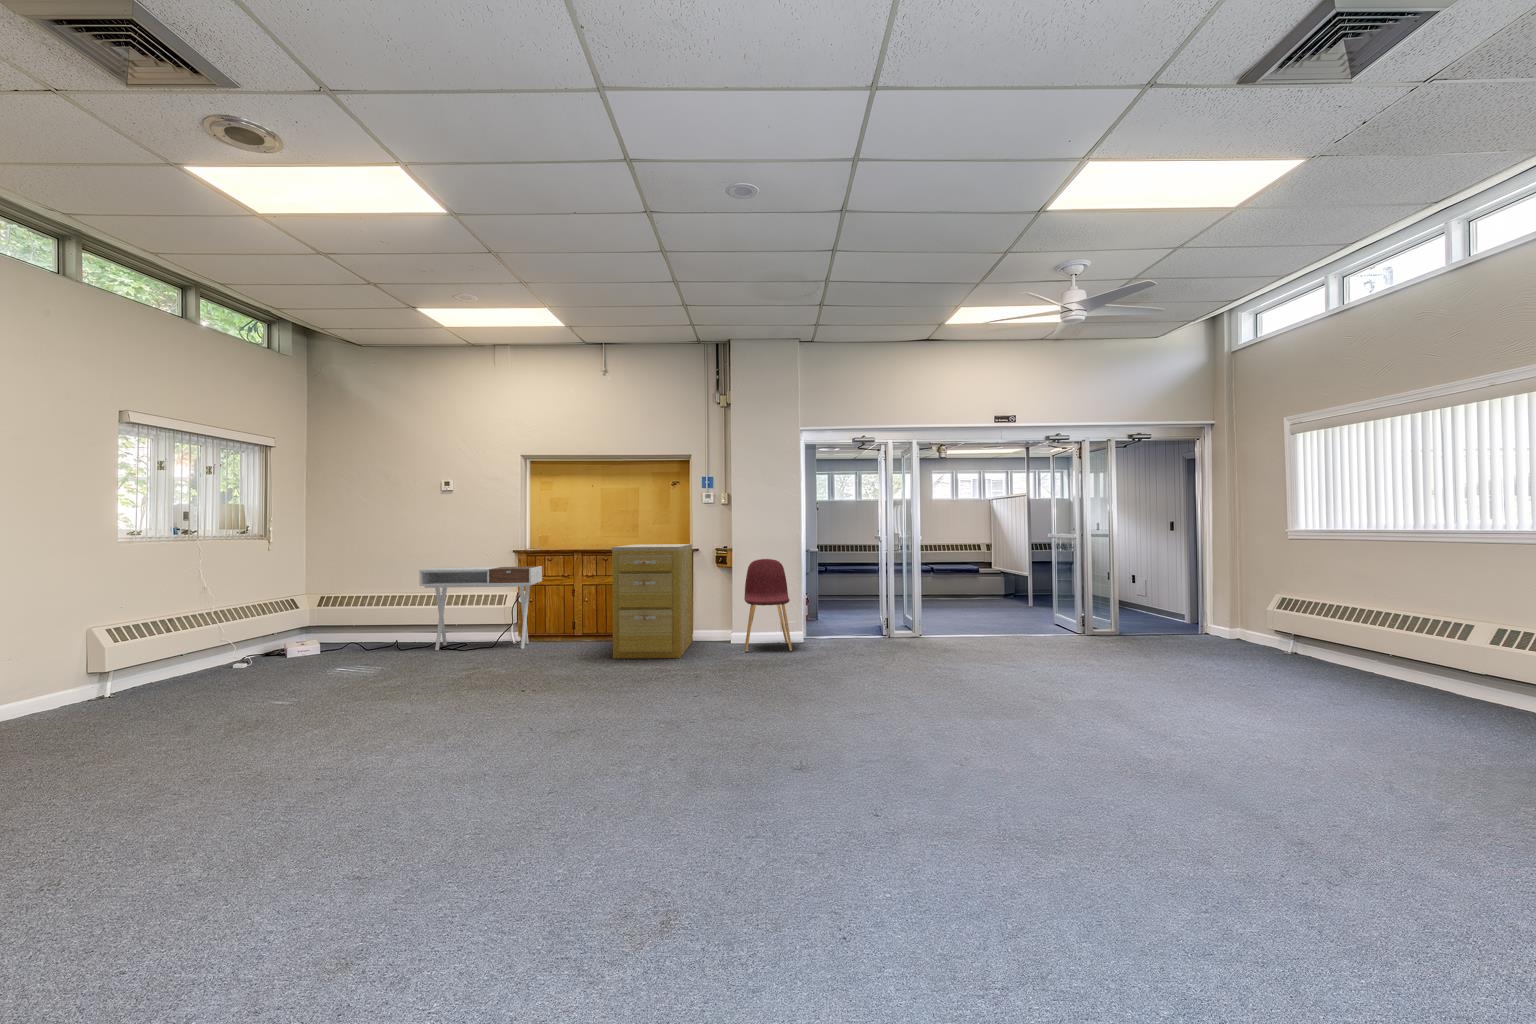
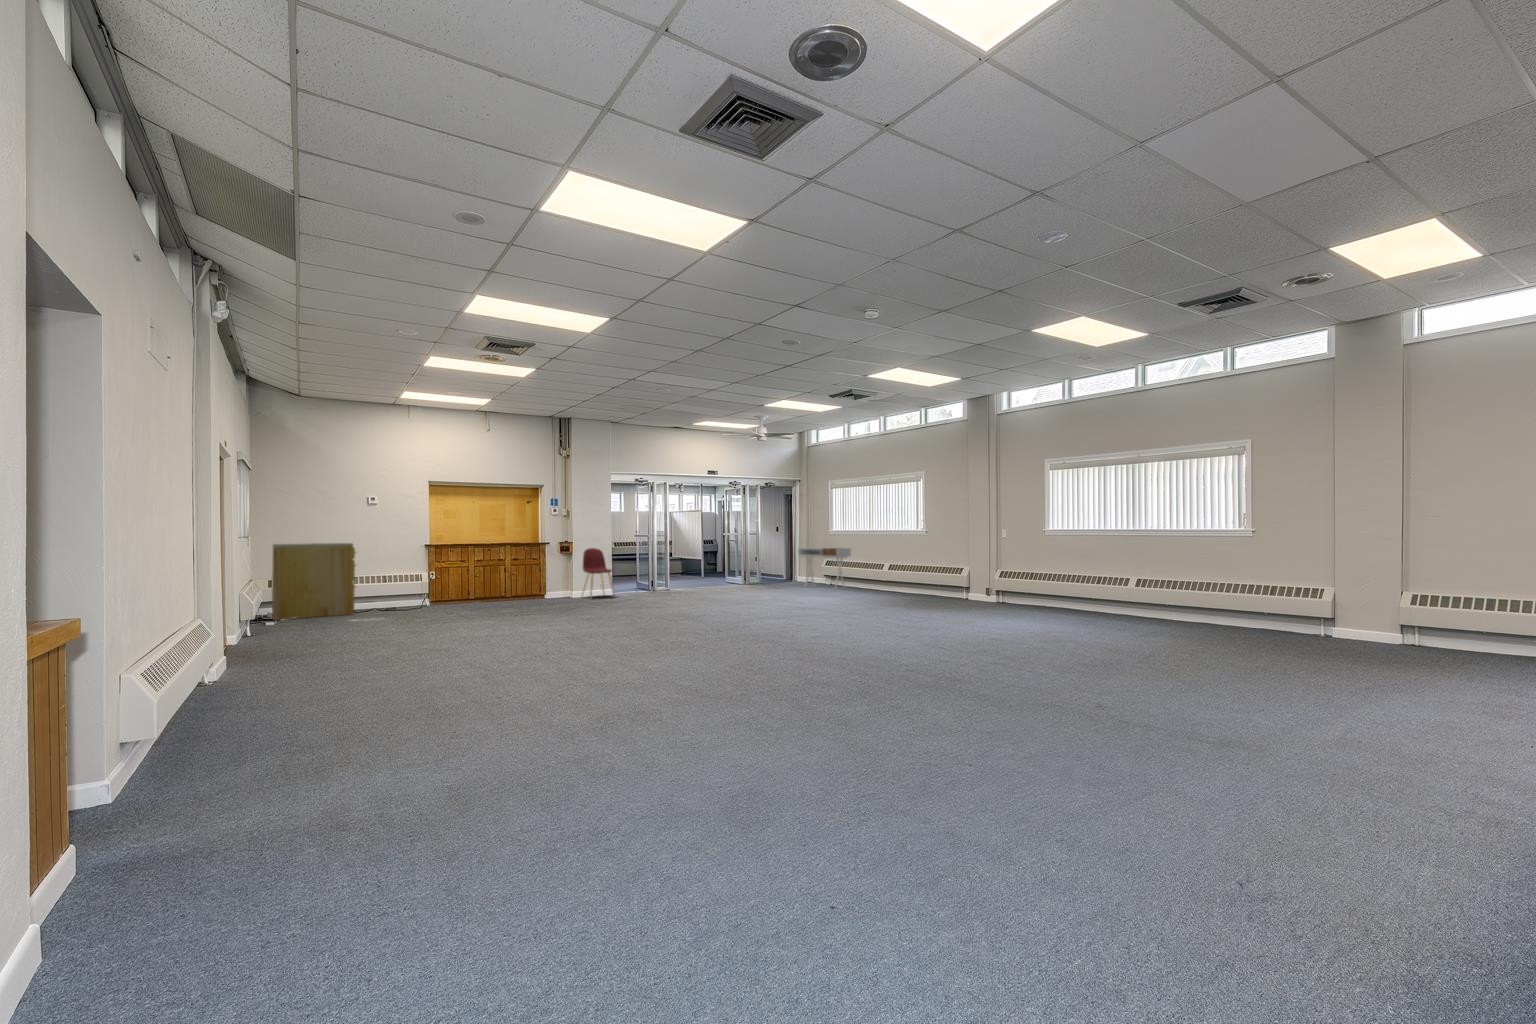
filing cabinet: present [612,544,693,659] -> present [272,543,356,620]
desk: present [419,566,542,650] -> present [798,547,851,588]

